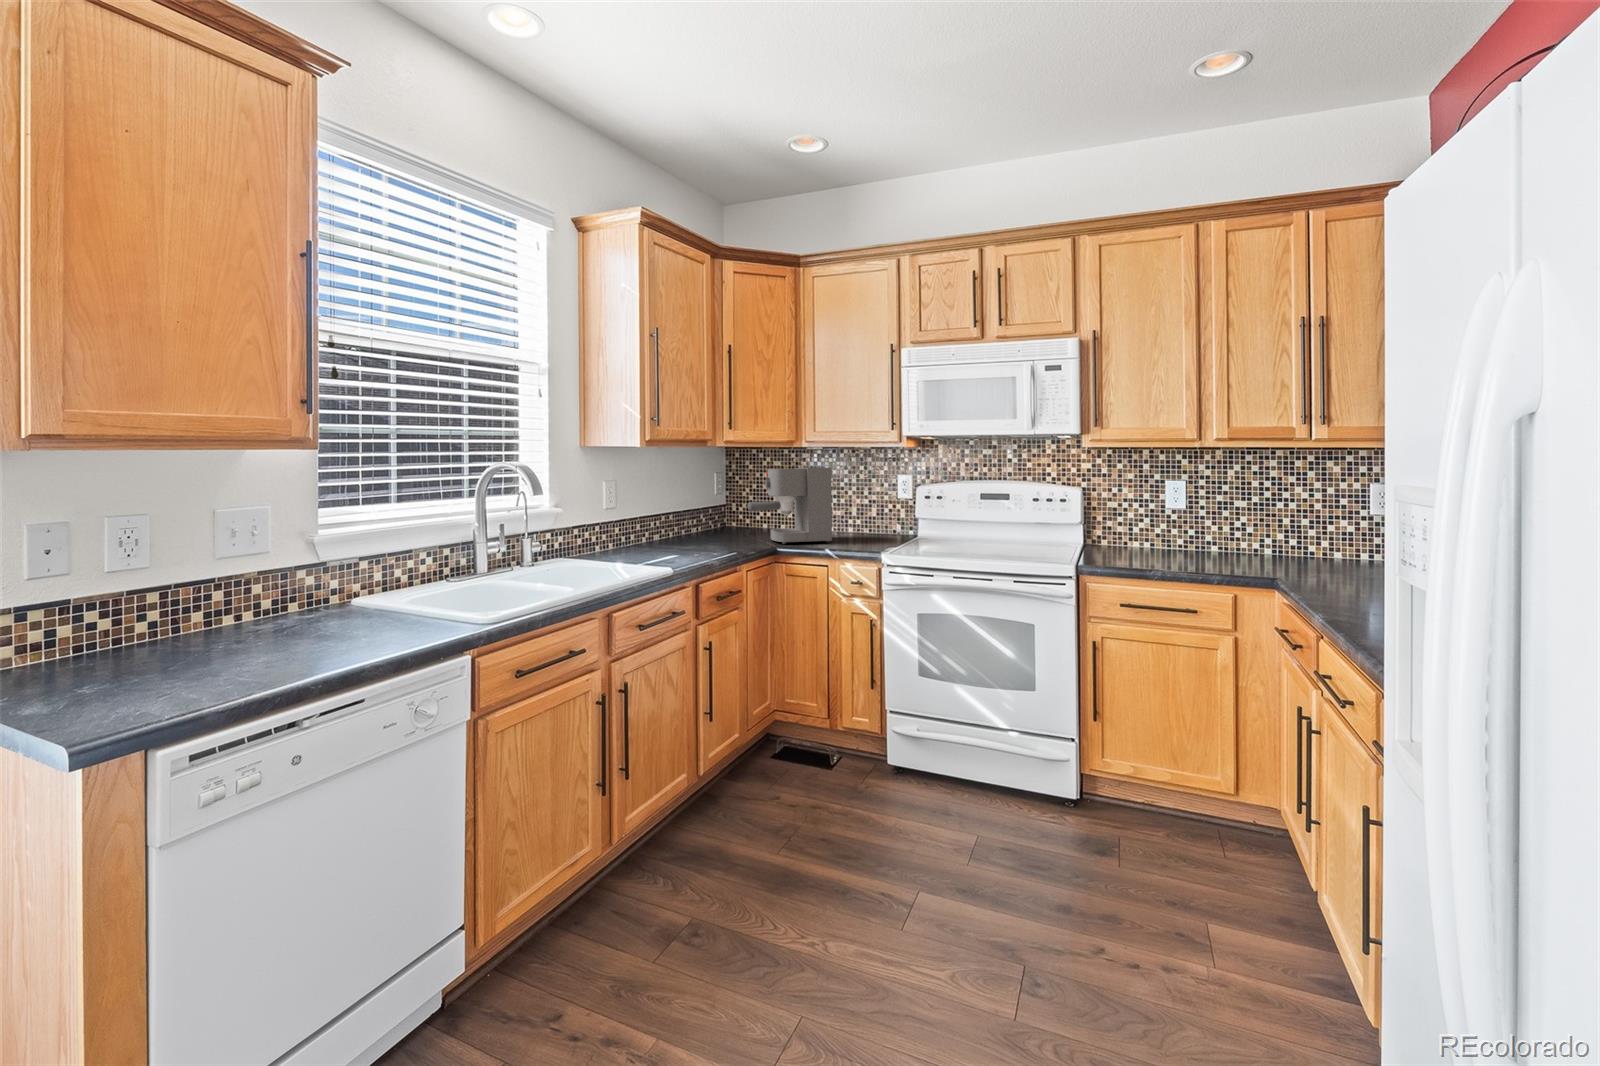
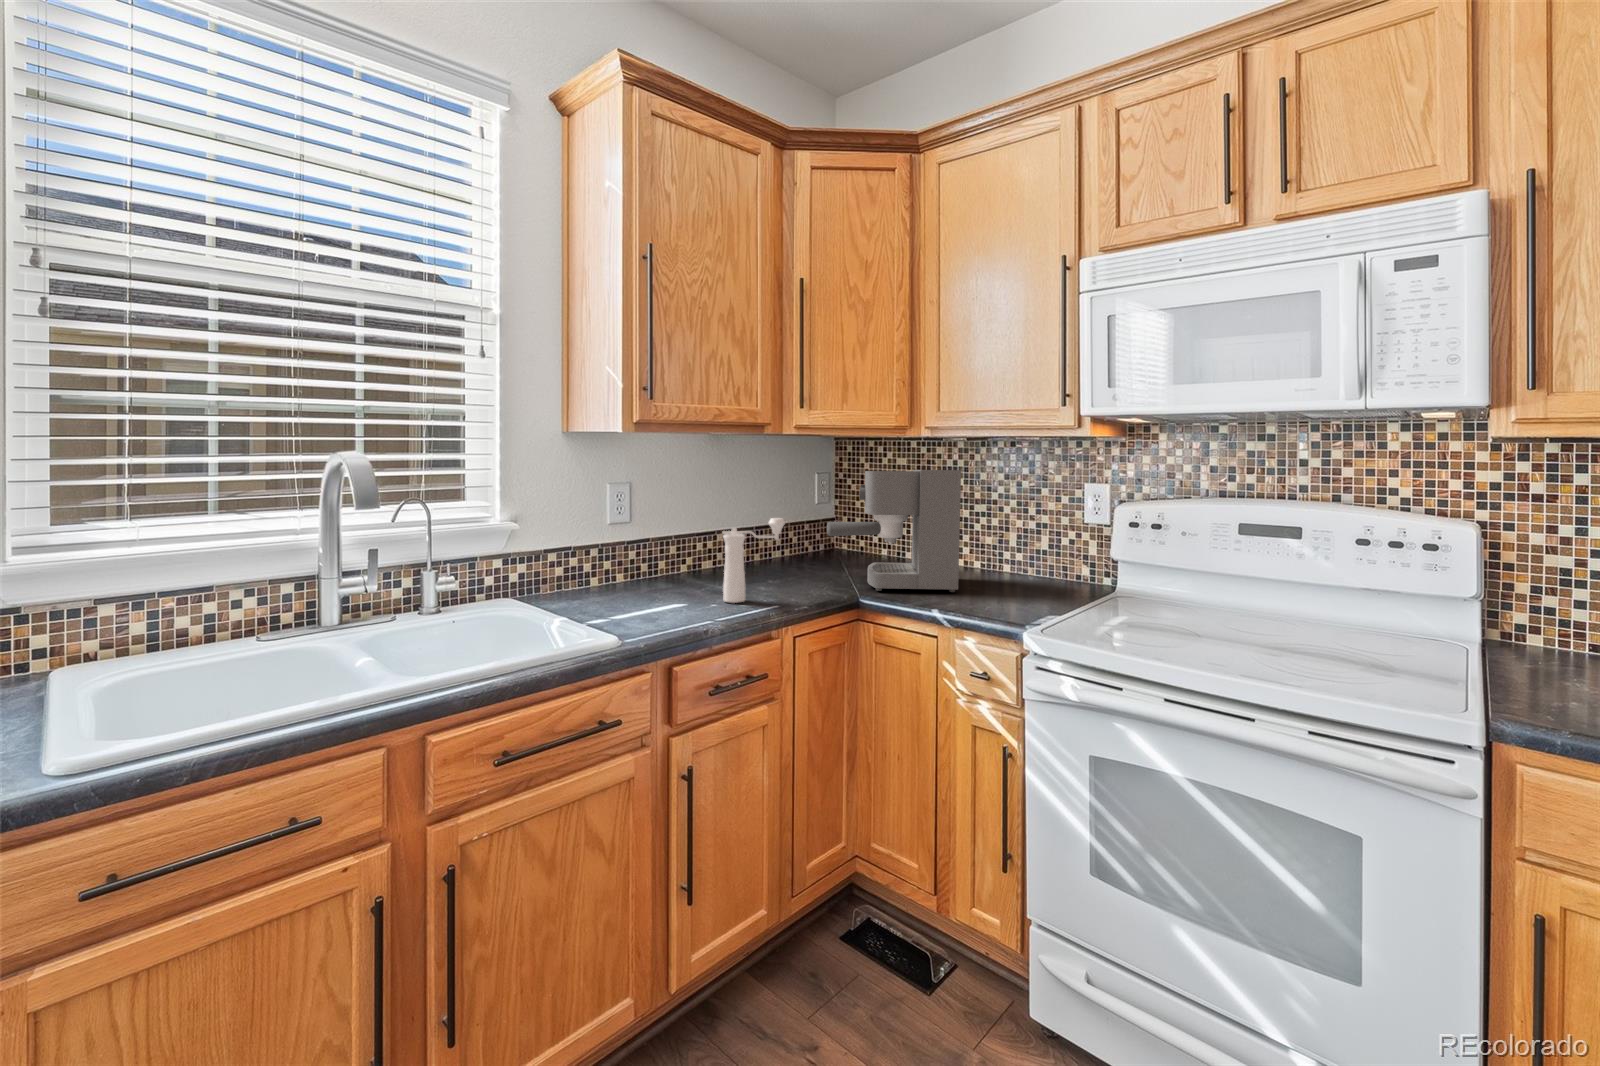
pepper mill: none [696,499,733,553] -> present [722,518,785,603]

